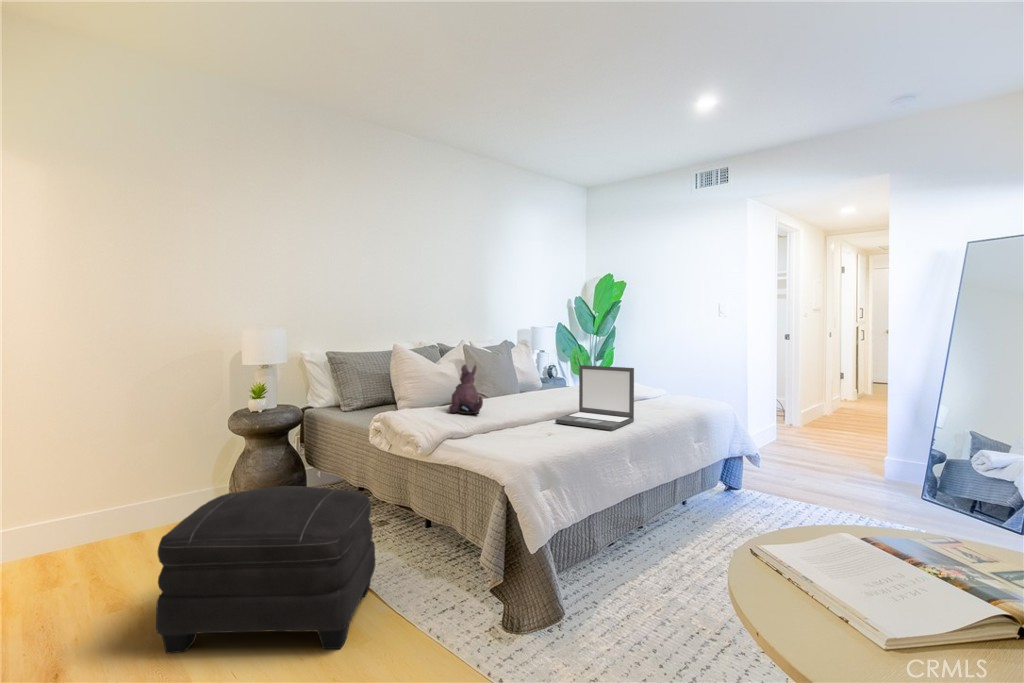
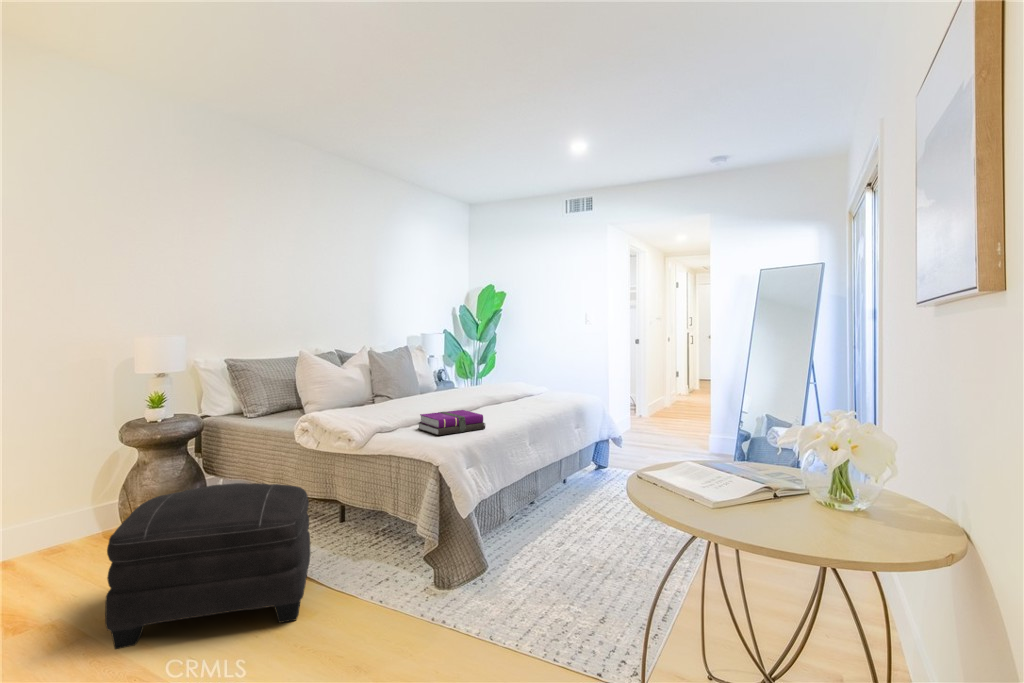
plush toy: present [449,365,483,414] -> none [367,368,401,413]
laptop: present [555,365,634,430] -> none [464,367,529,421]
notebook: none [497,415,573,445] -> present [418,410,485,435]

